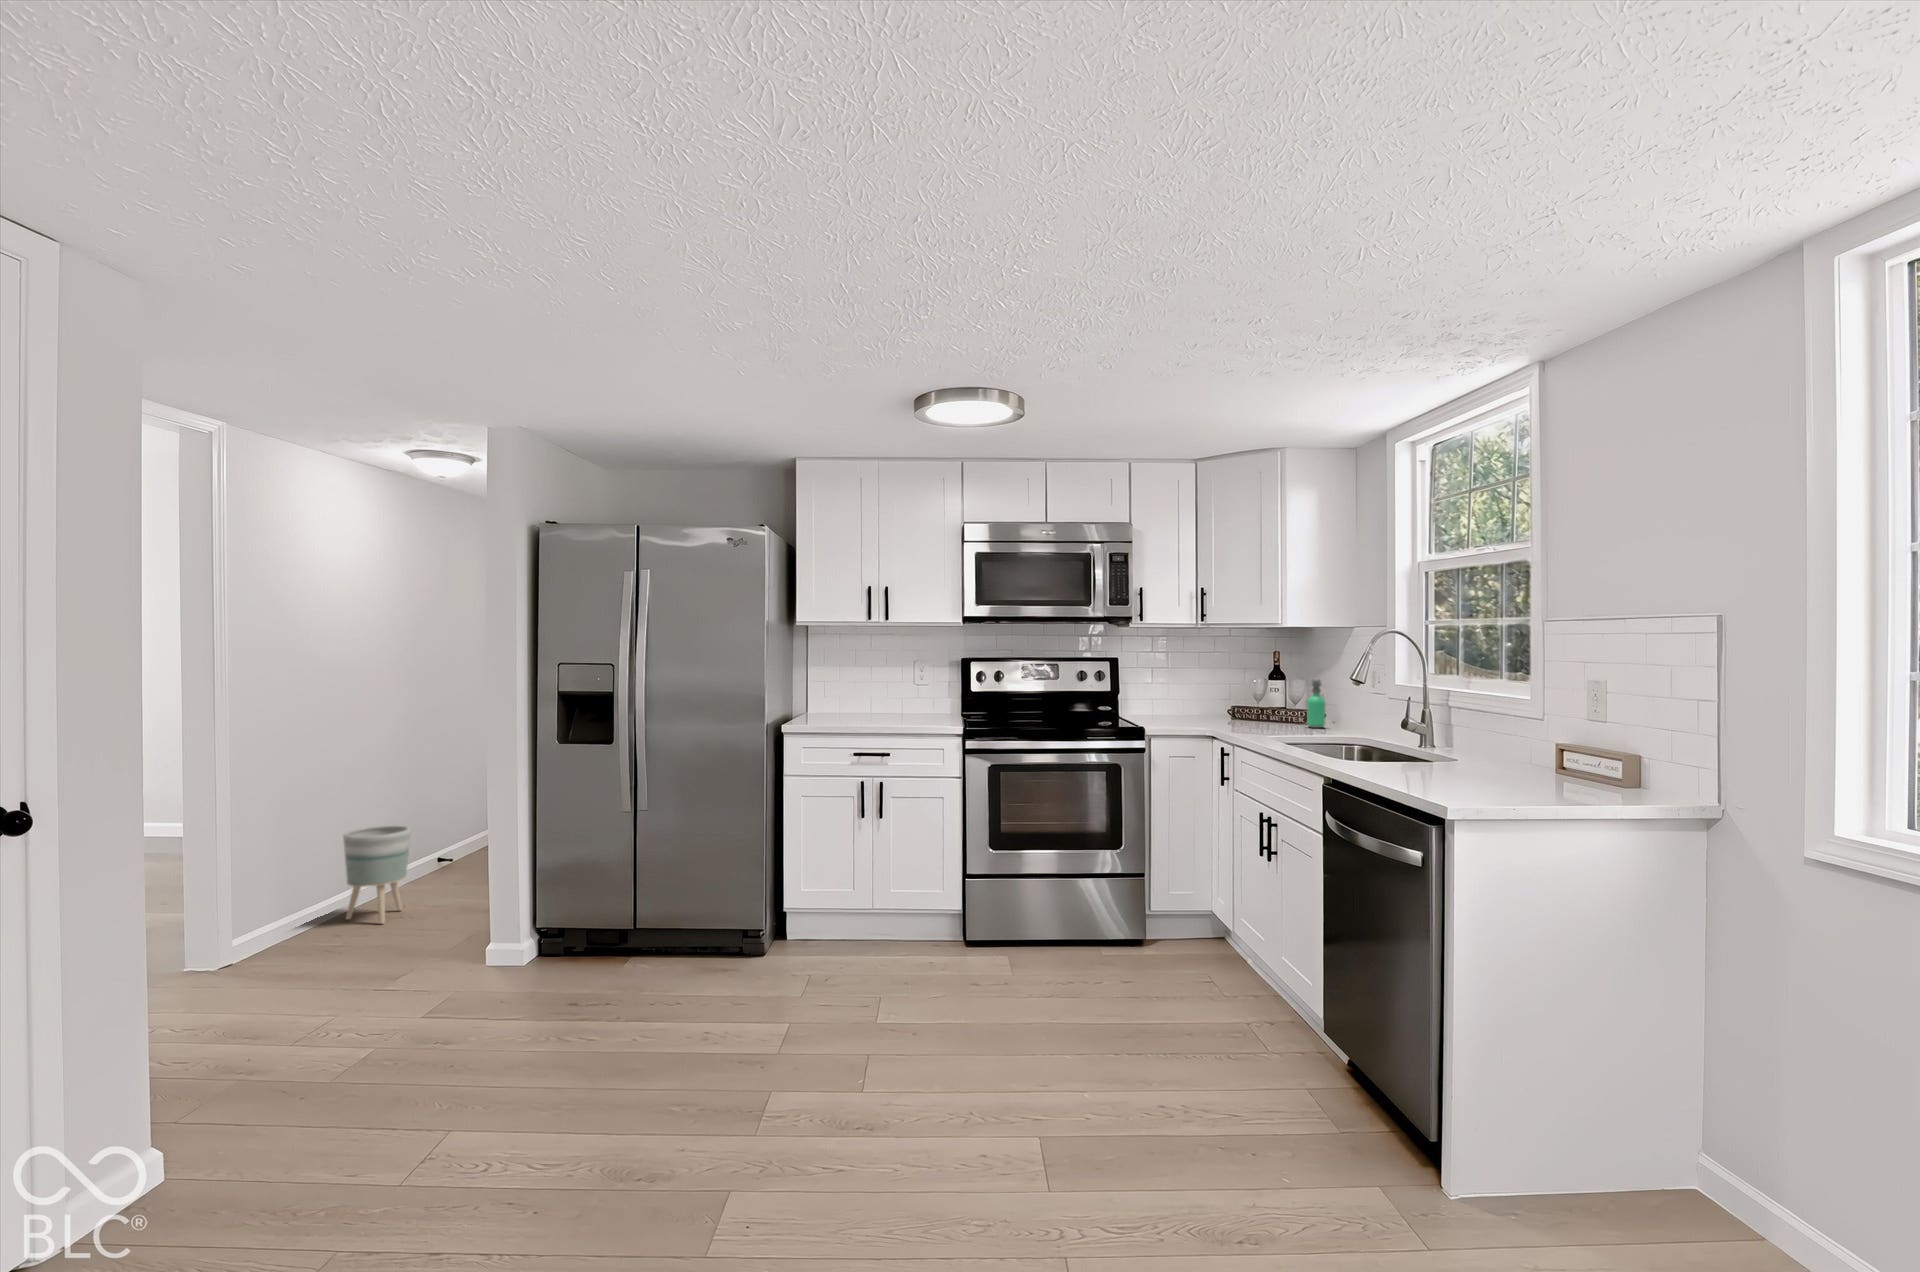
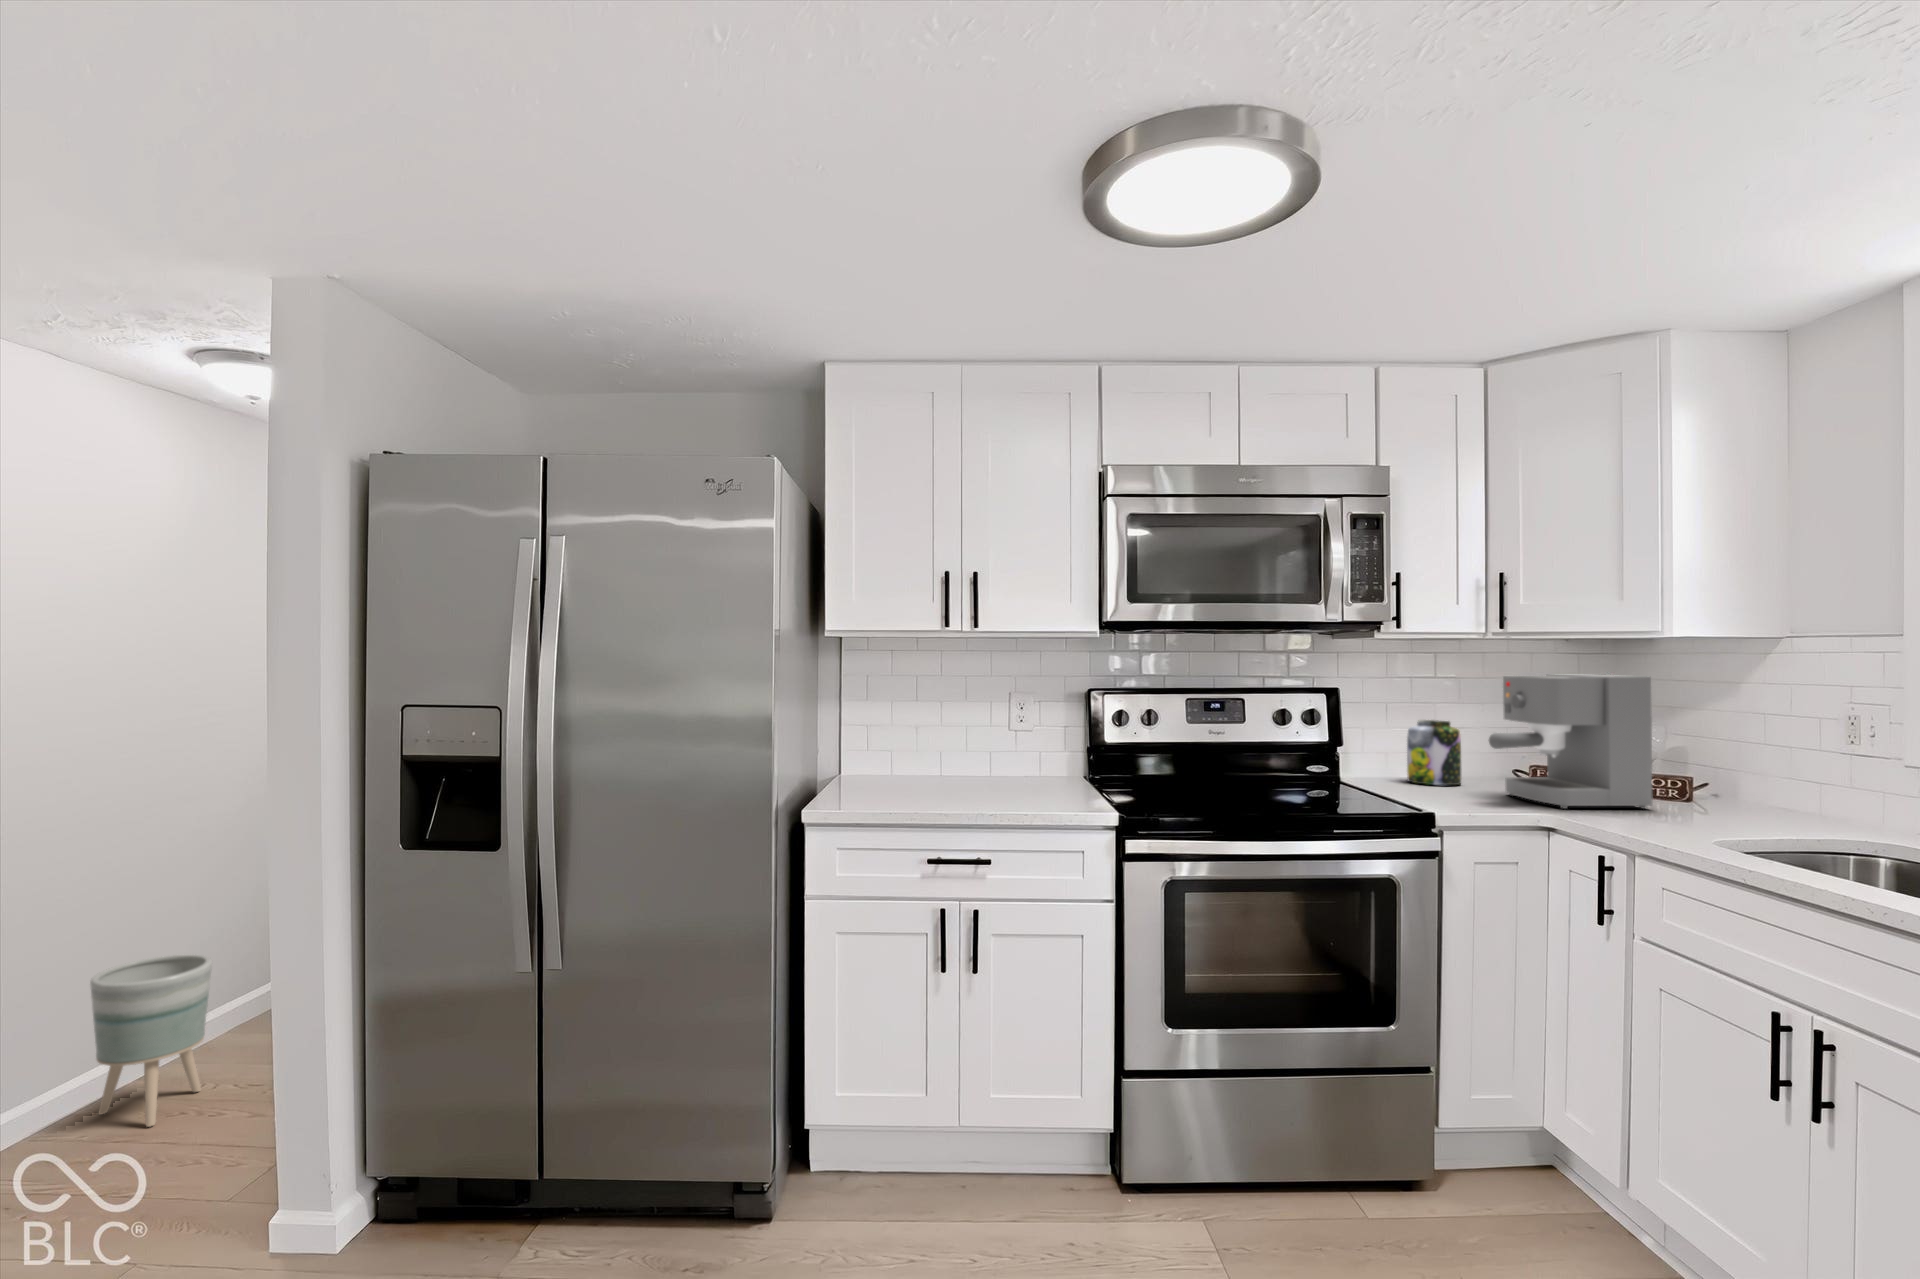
coffee maker: none [1188,649,1277,726] -> present [1489,675,1653,809]
soap dispenser: present [1307,678,1325,728] -> none [1706,726,1745,813]
jar: none [1161,679,1192,718] -> present [1407,720,1461,785]

